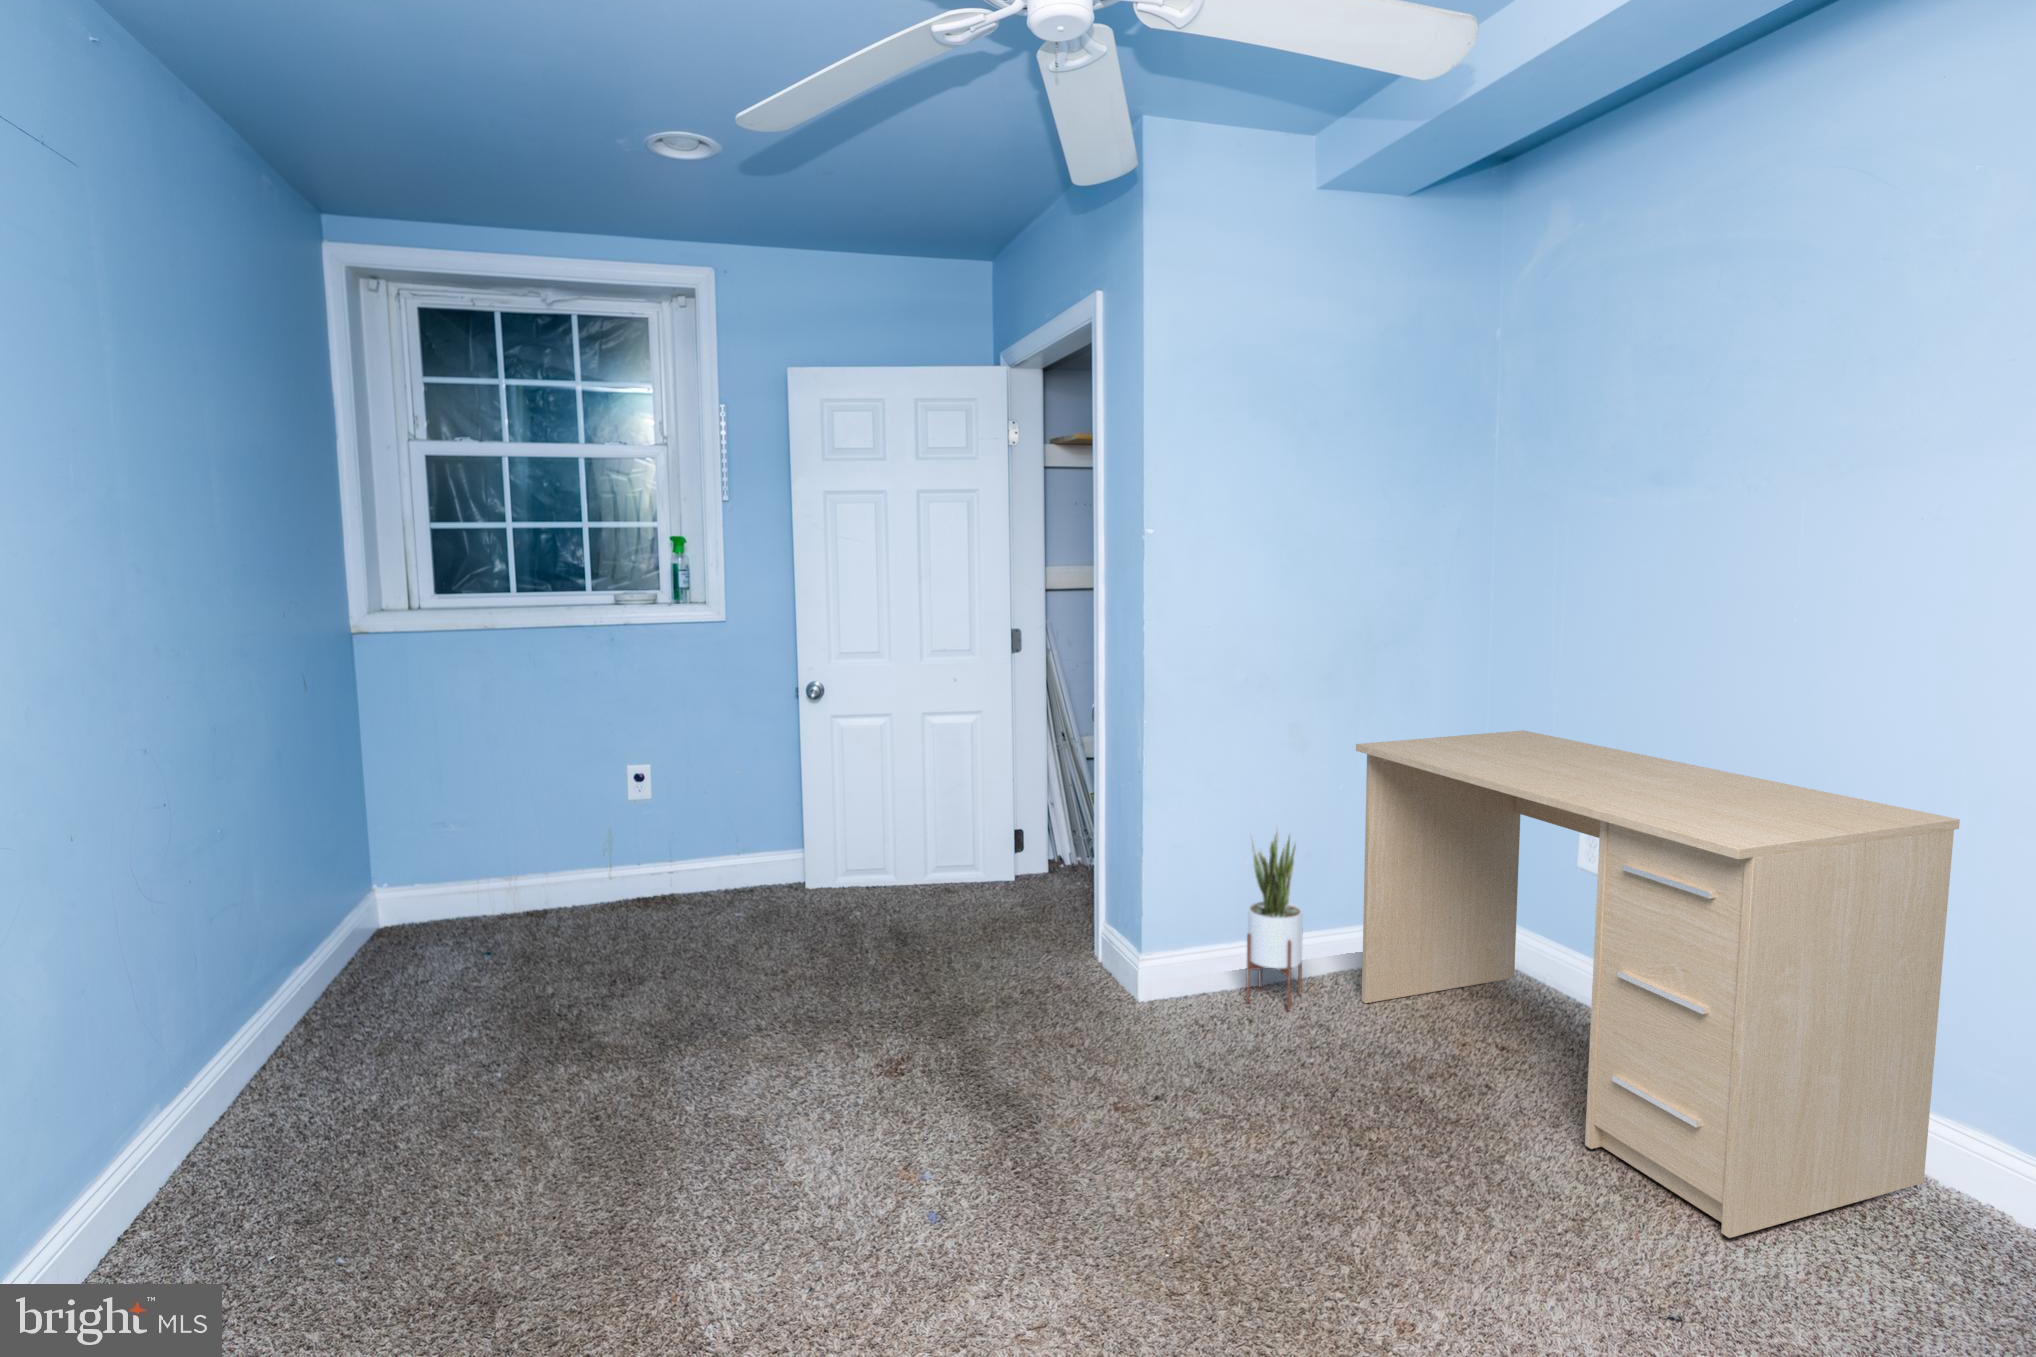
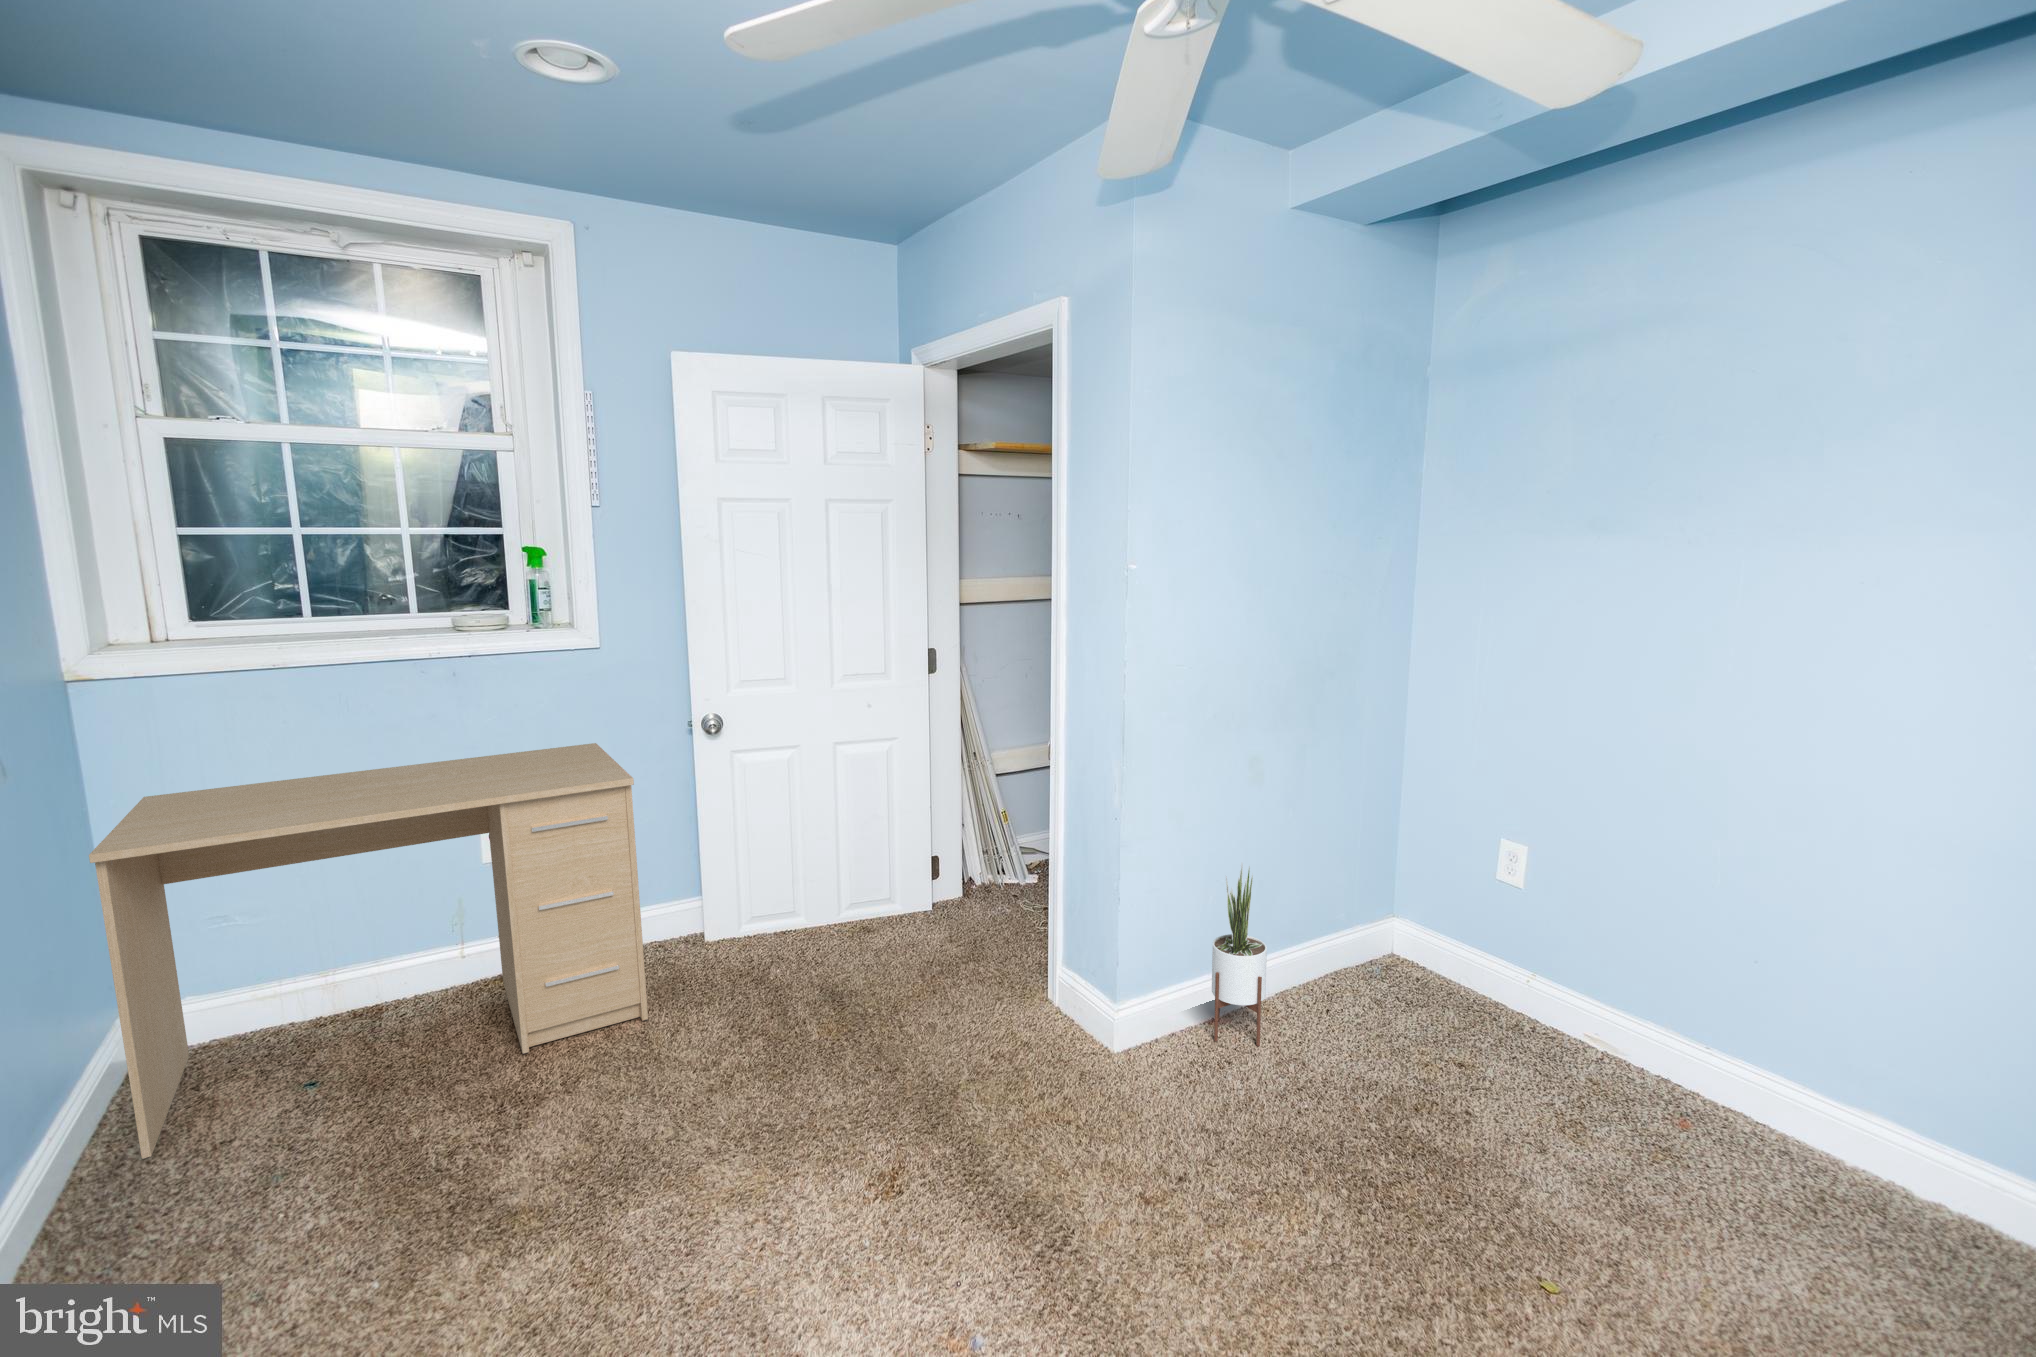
desk: present [1356,730,1960,1239] -> present [89,743,648,1159]

